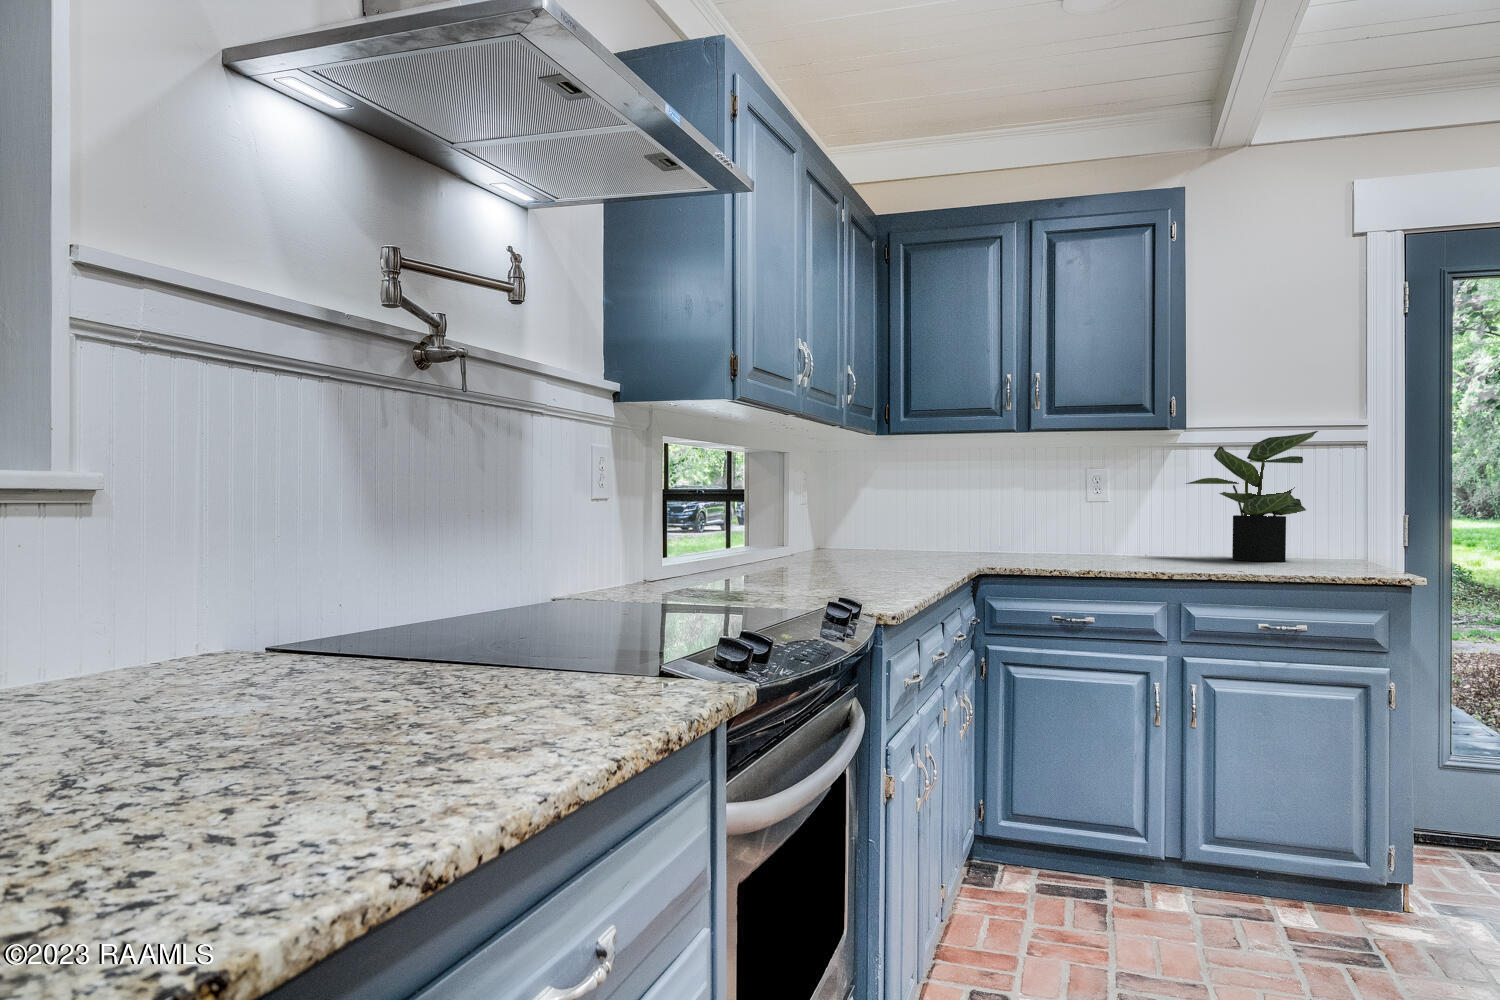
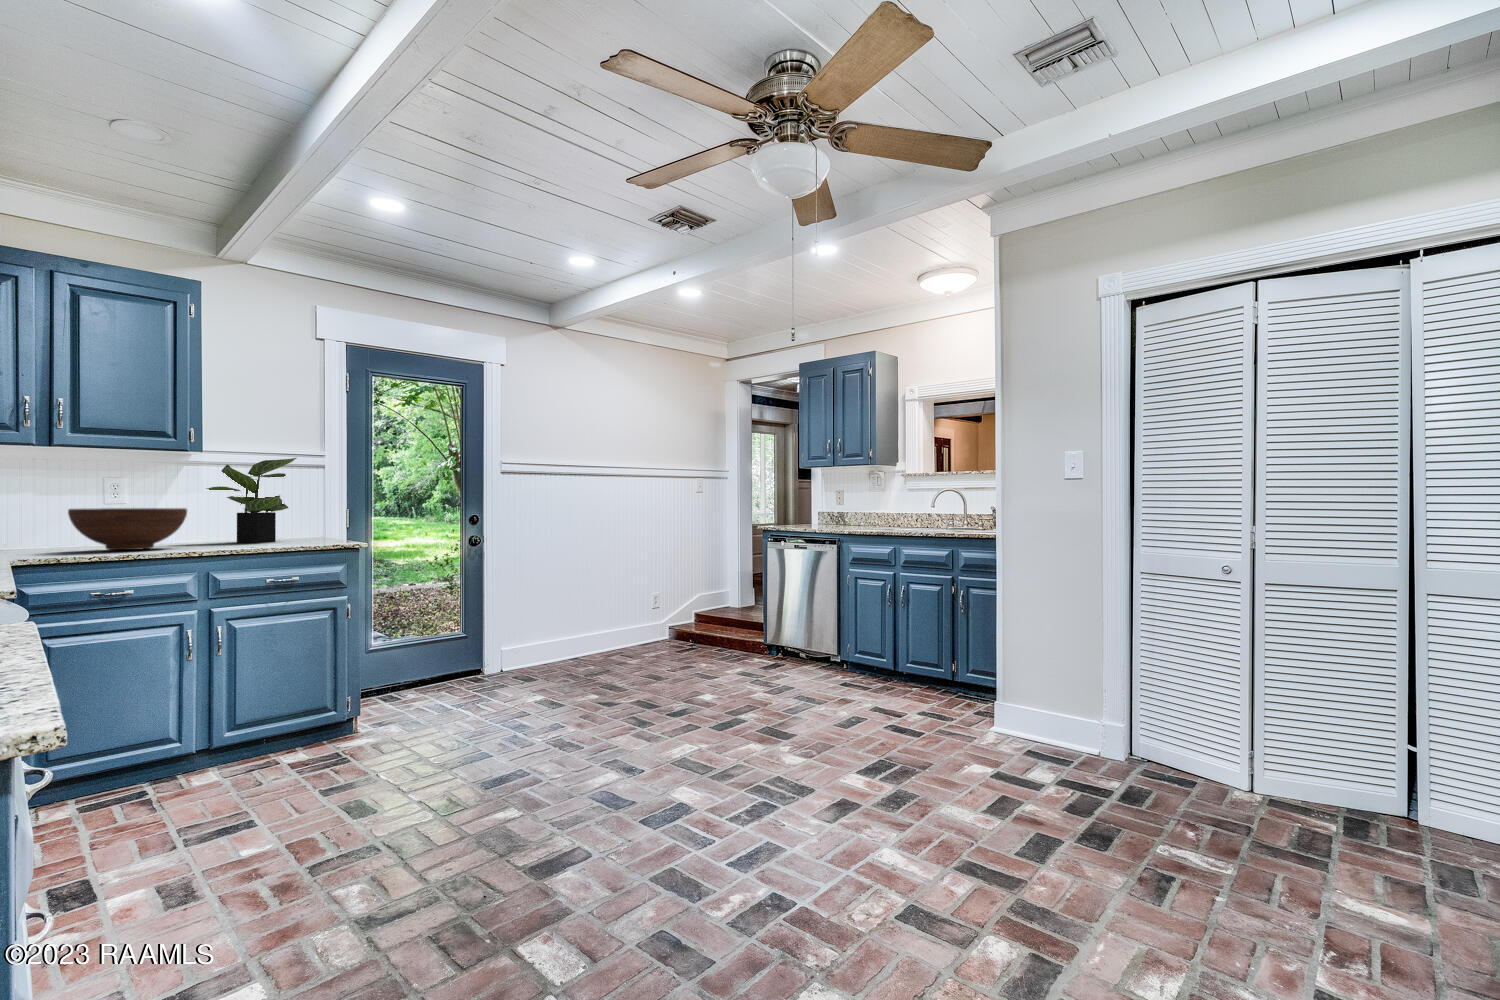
fruit bowl: none [1042,508,1164,563] -> present [68,508,187,550]

